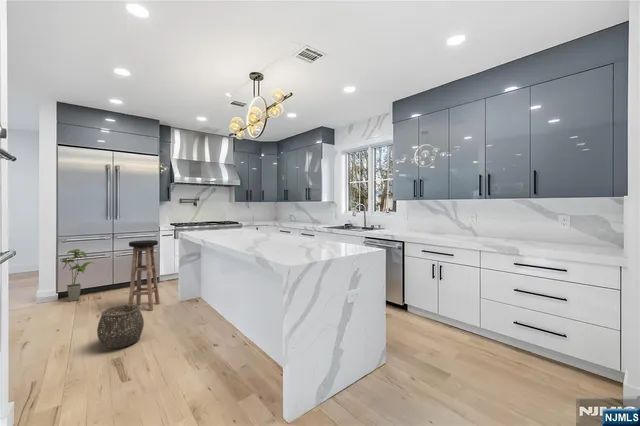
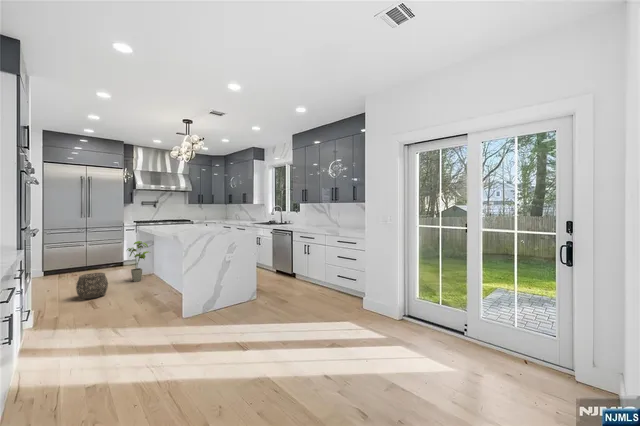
bar stool: present [129,240,160,310] -> none [98,232,122,282]
house plant: present [62,249,92,301] -> present [127,241,148,282]

